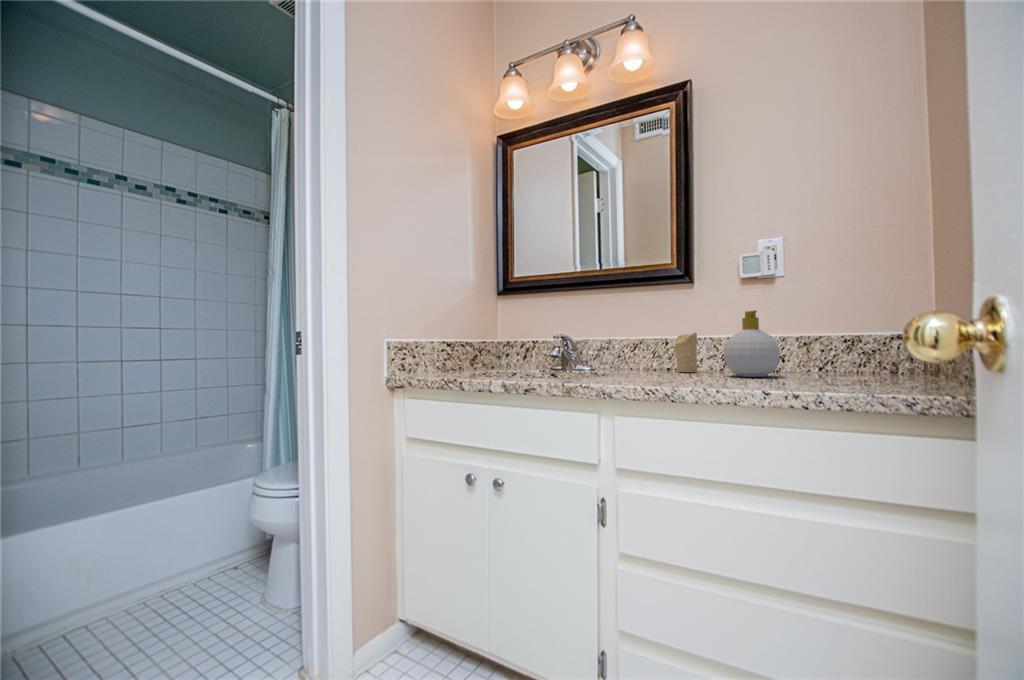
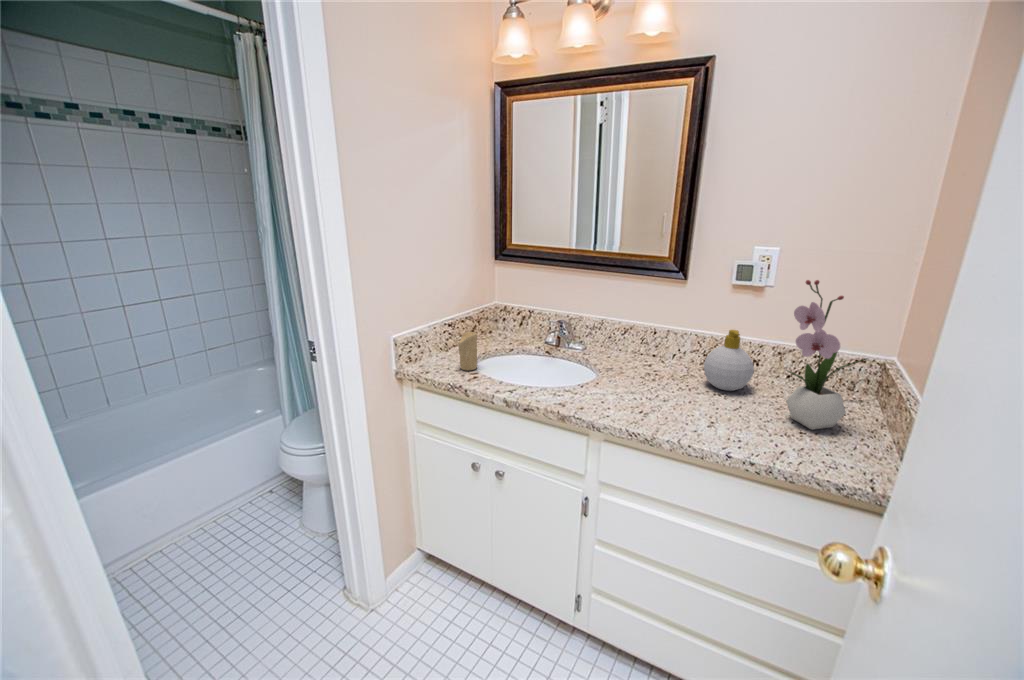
flower arrangement: none [810,222,904,384] -> present [786,280,865,430]
candle: present [675,332,697,372] -> present [458,332,477,370]

